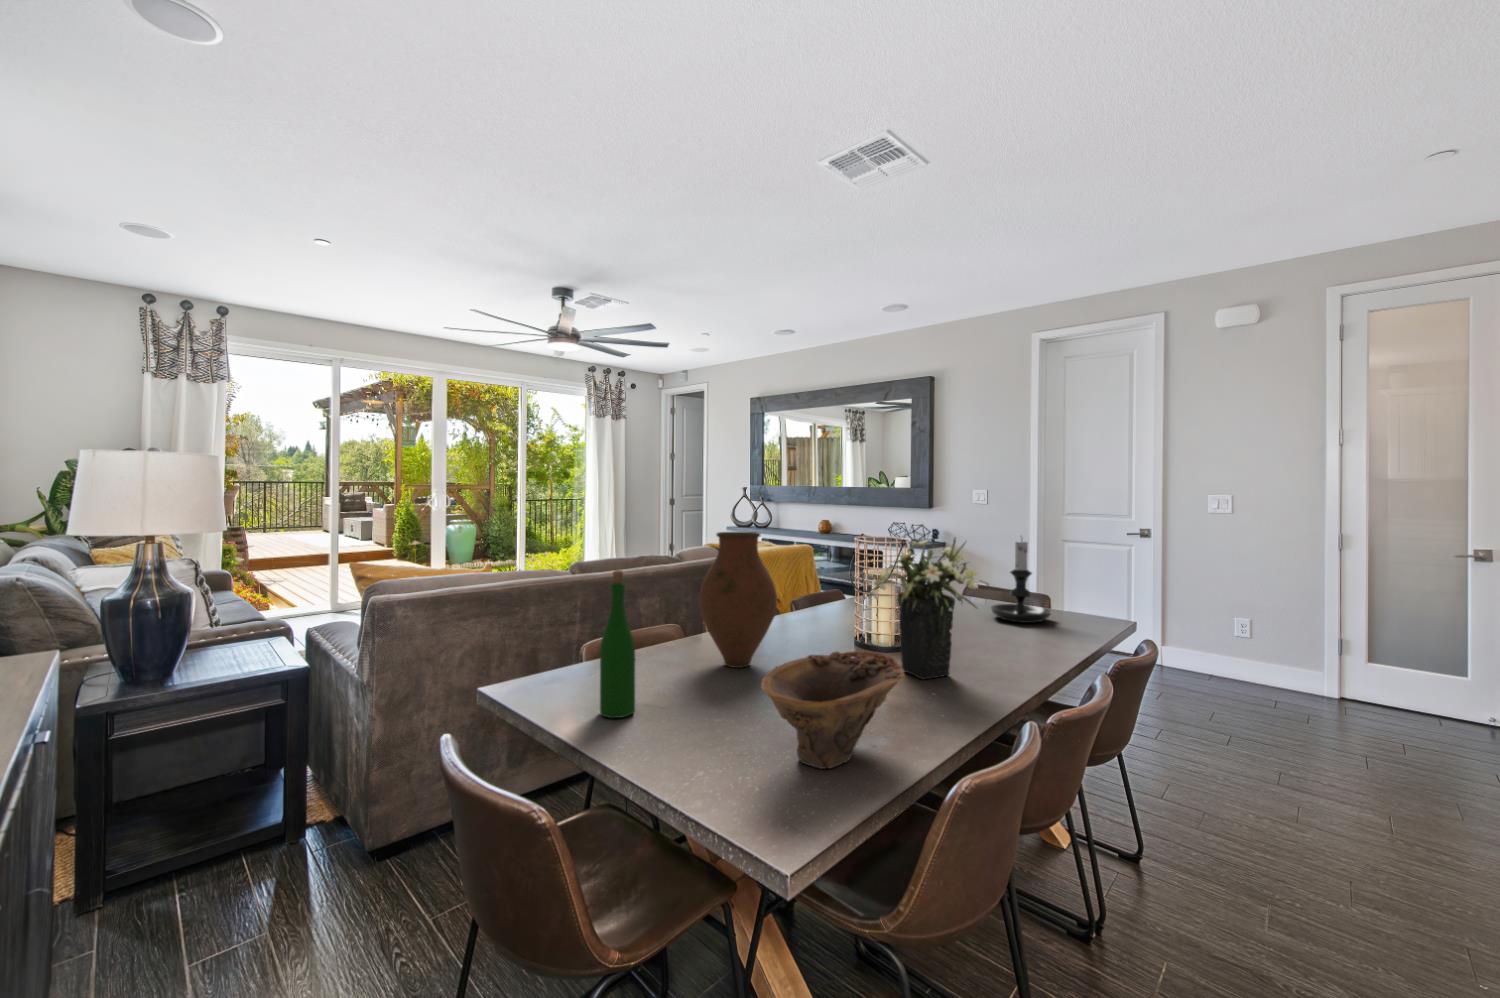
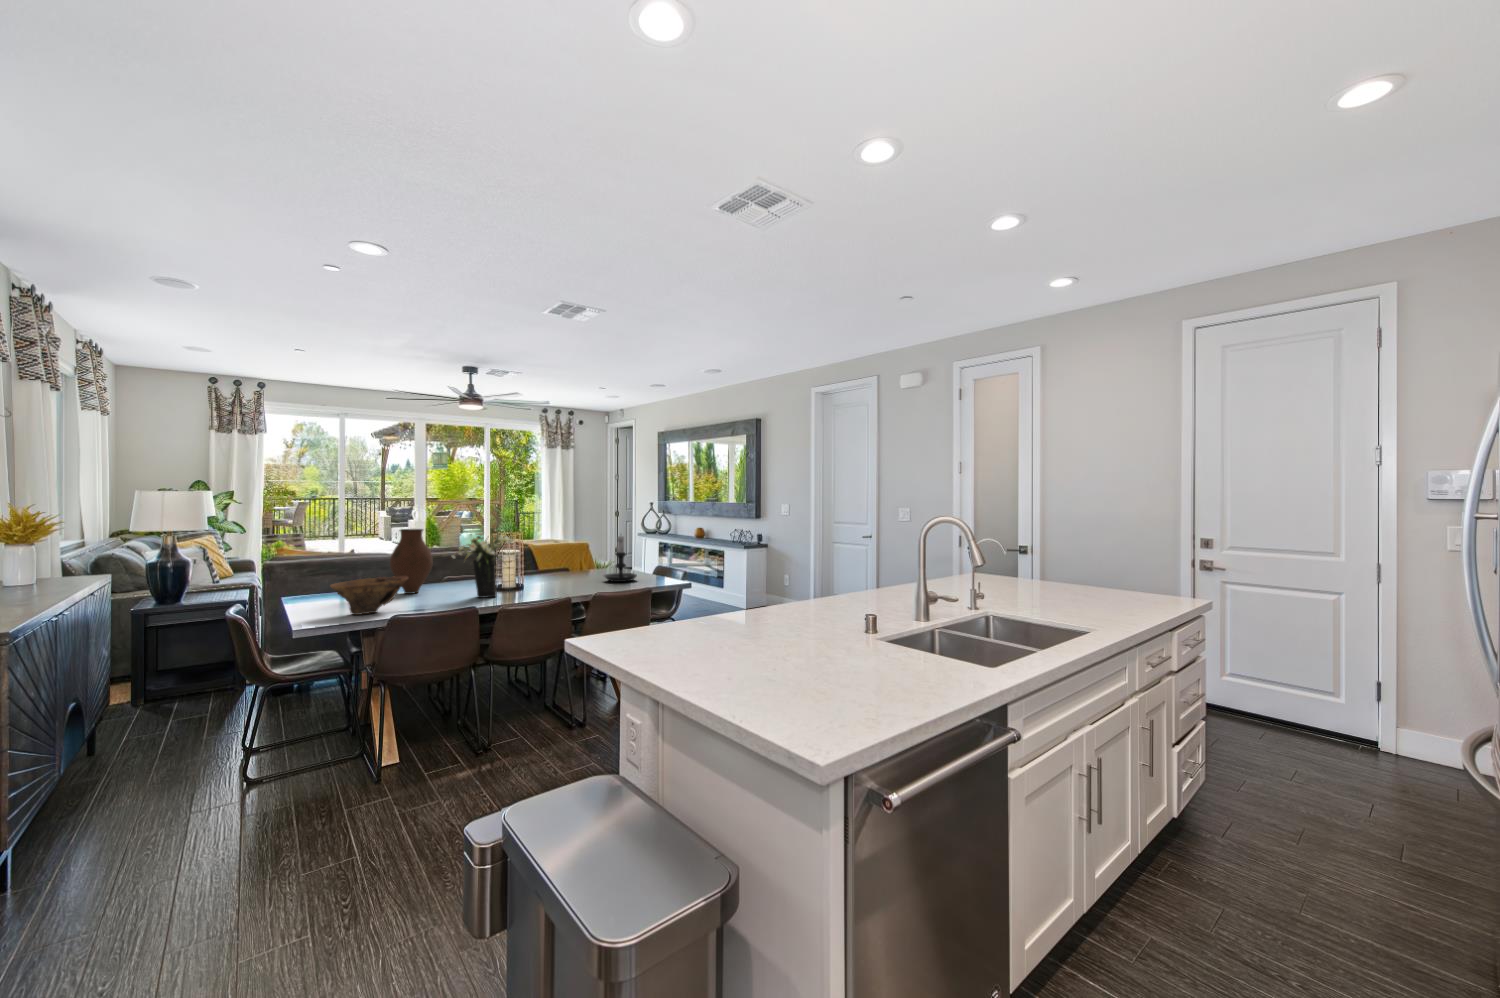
wine bottle: present [600,570,635,718] -> none [309,543,327,605]

